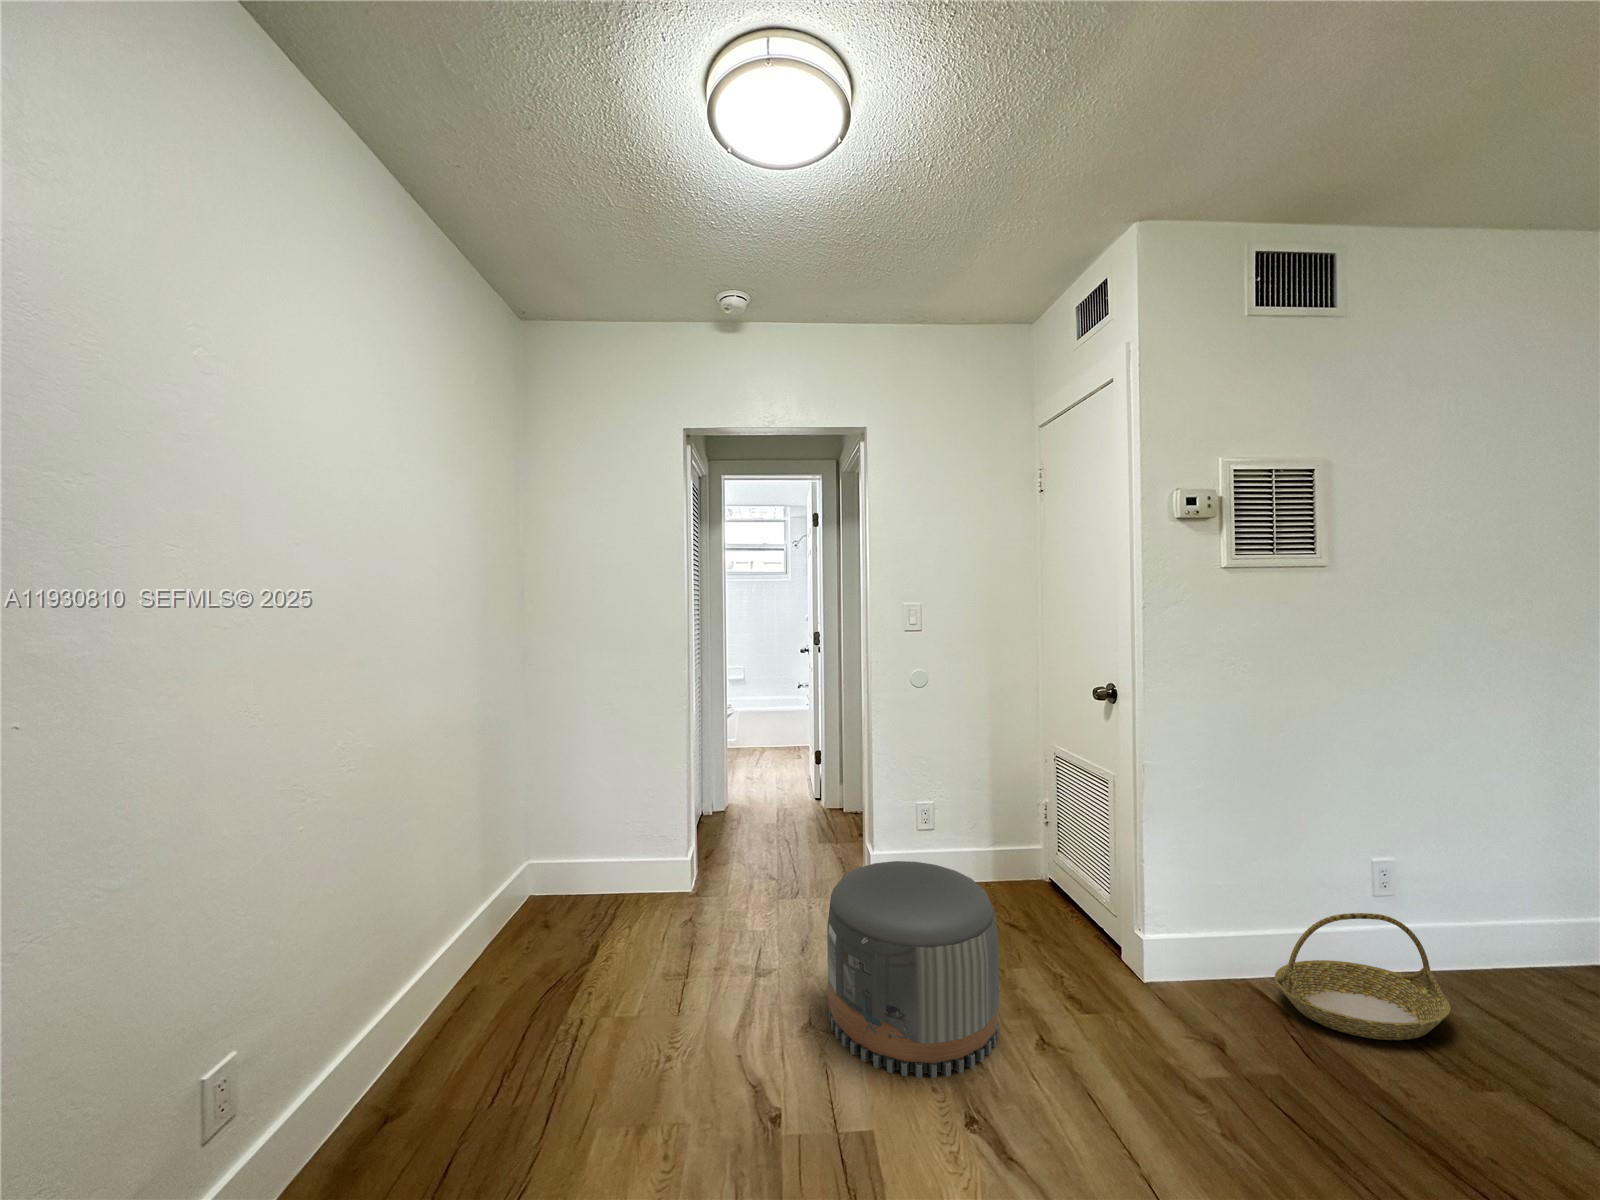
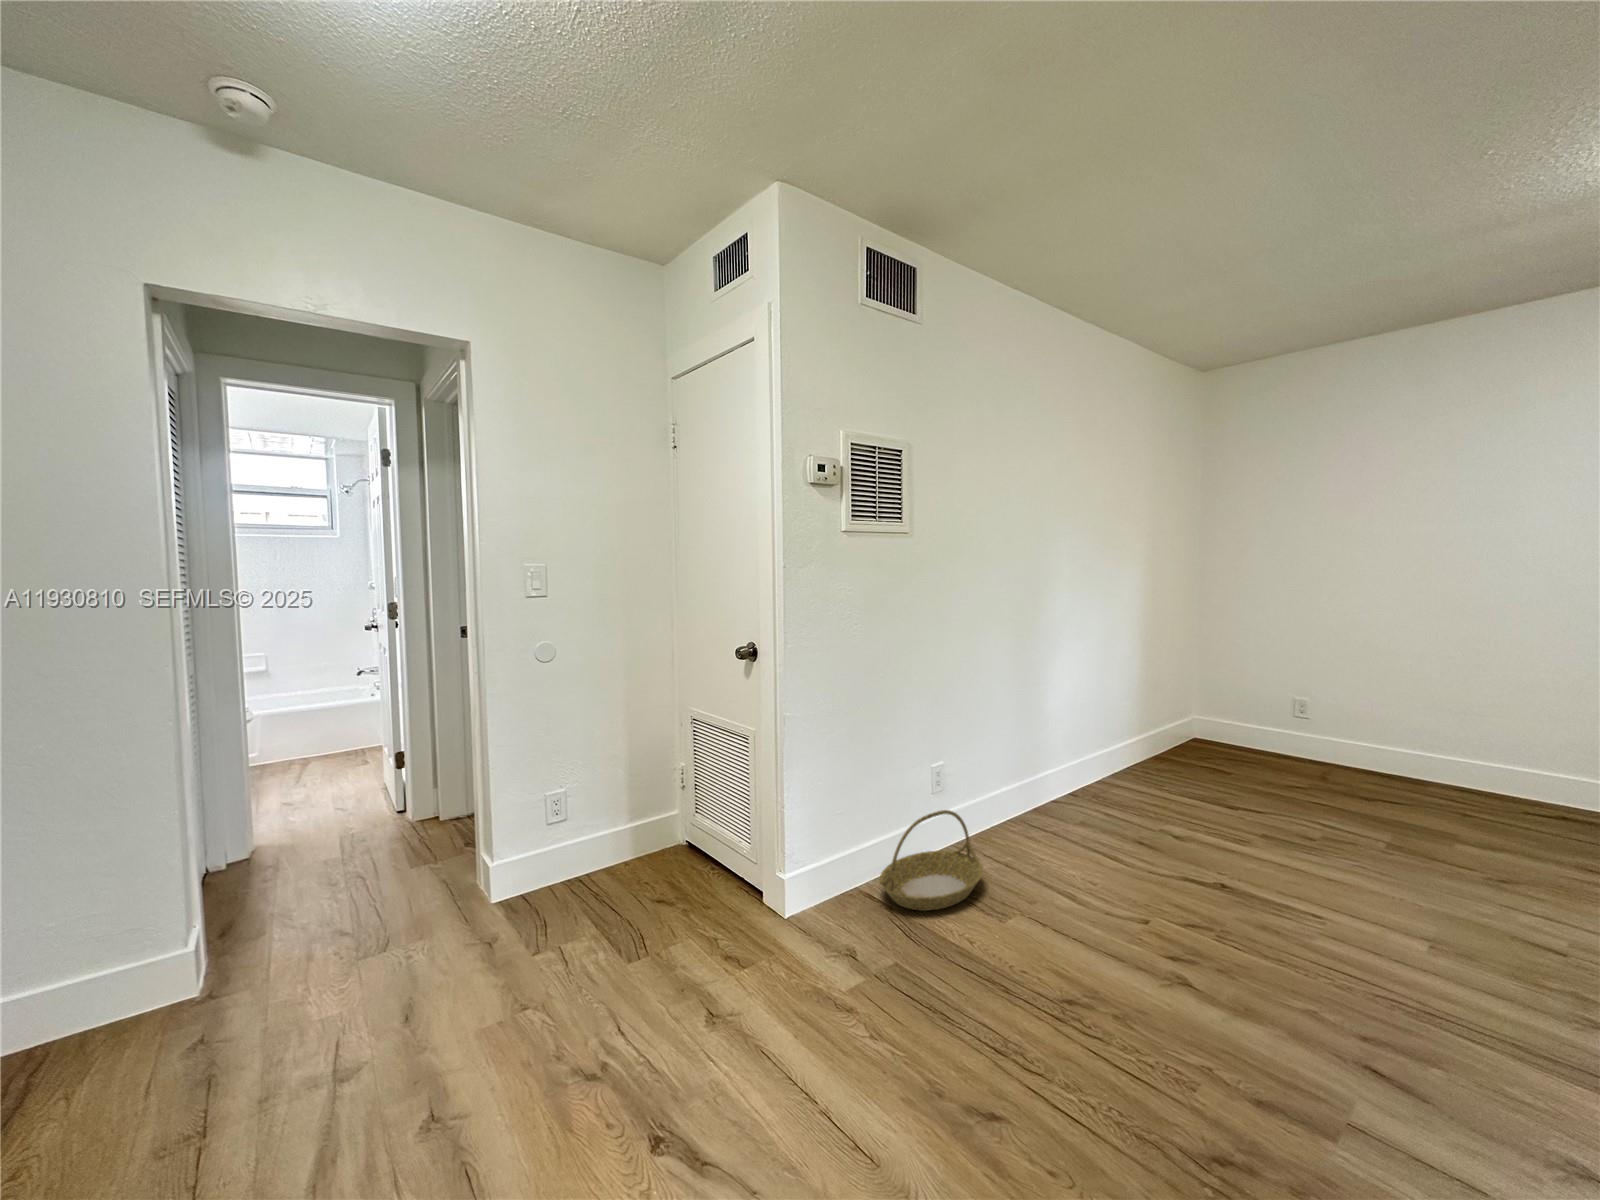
pouf: present [827,861,999,1078] -> none [453,865,666,1132]

